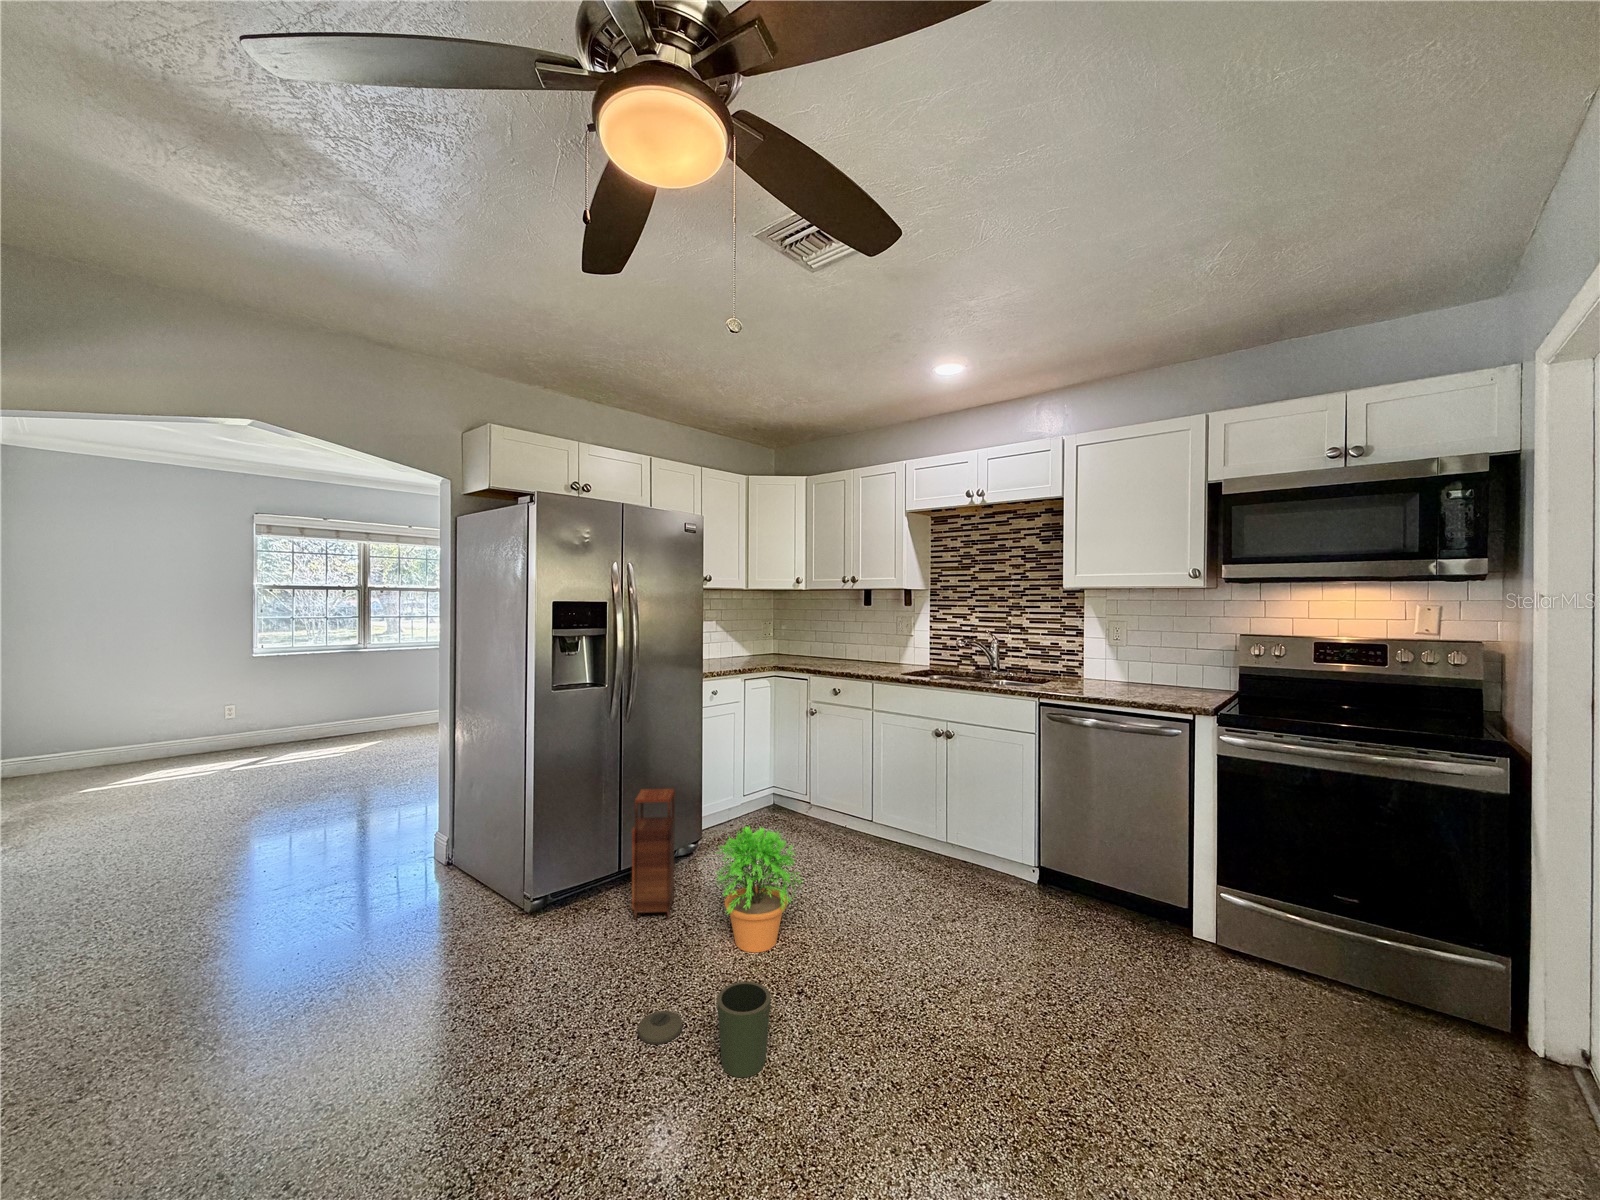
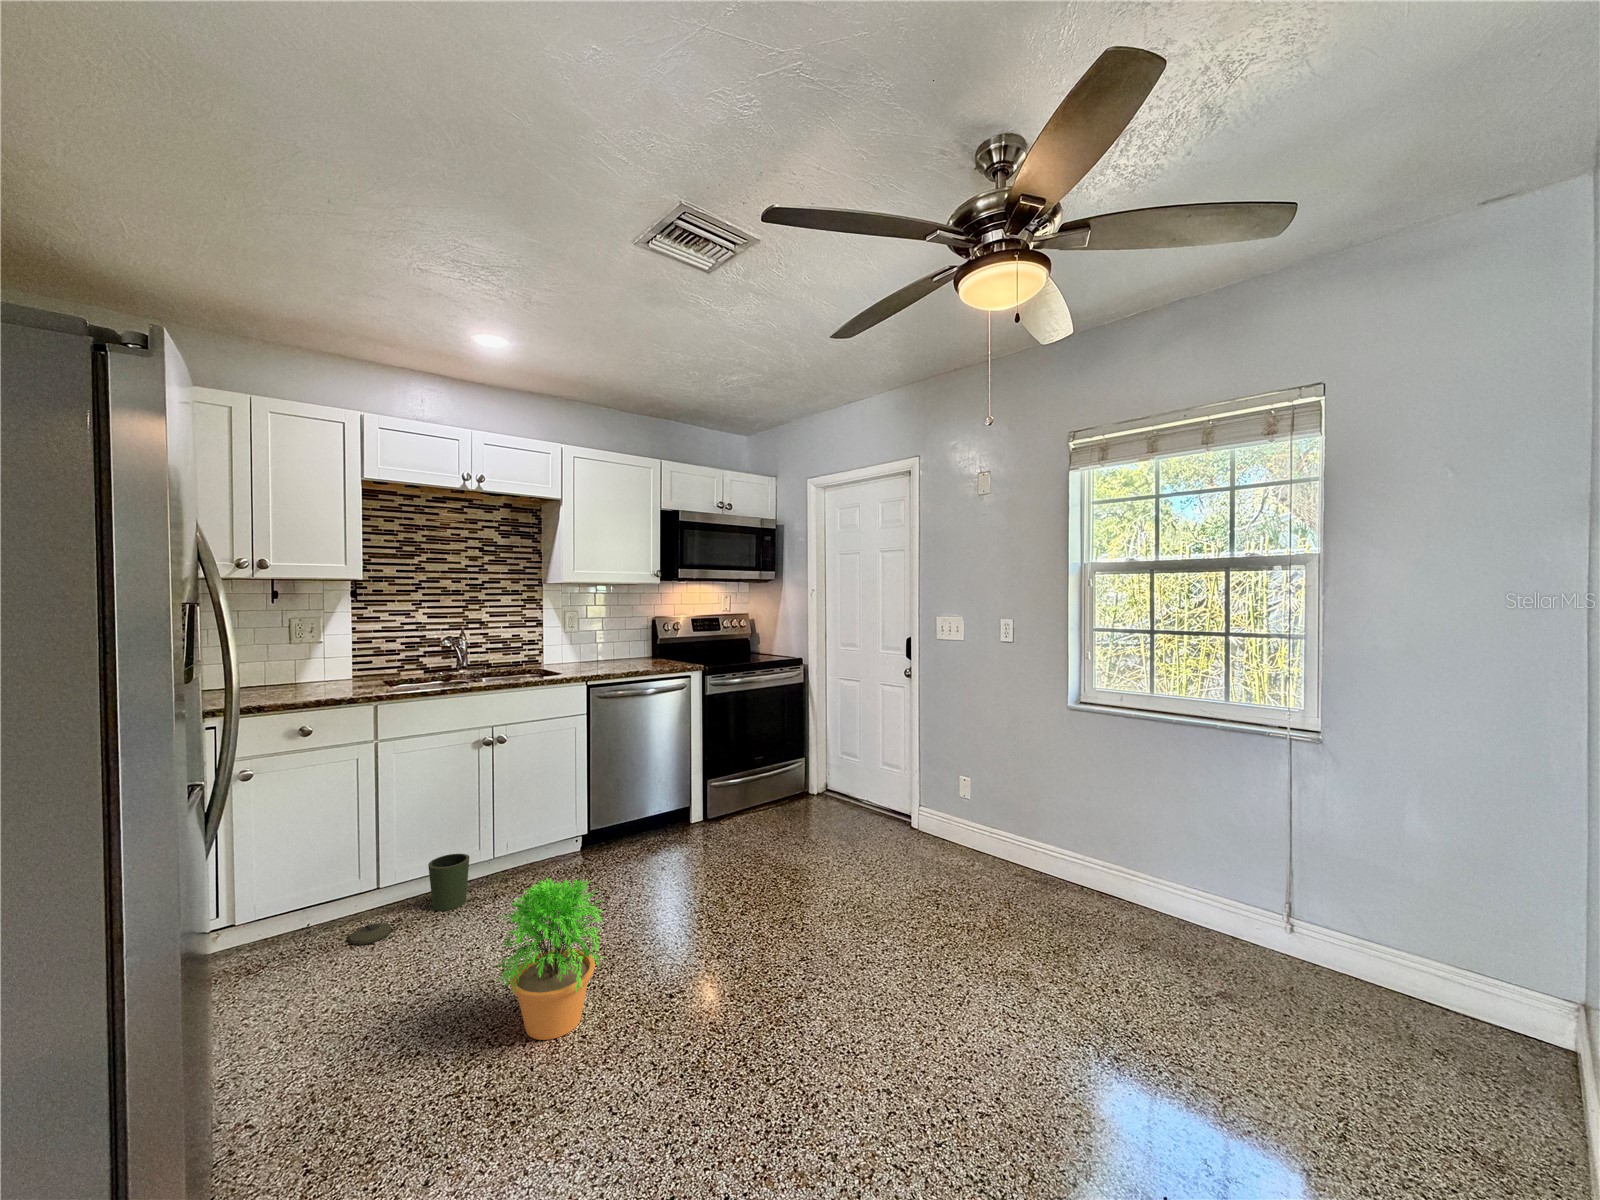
storage cabinet: present [632,789,675,919] -> none [309,918,416,1166]
trash can: present [638,982,771,1078] -> present [349,854,469,945]

